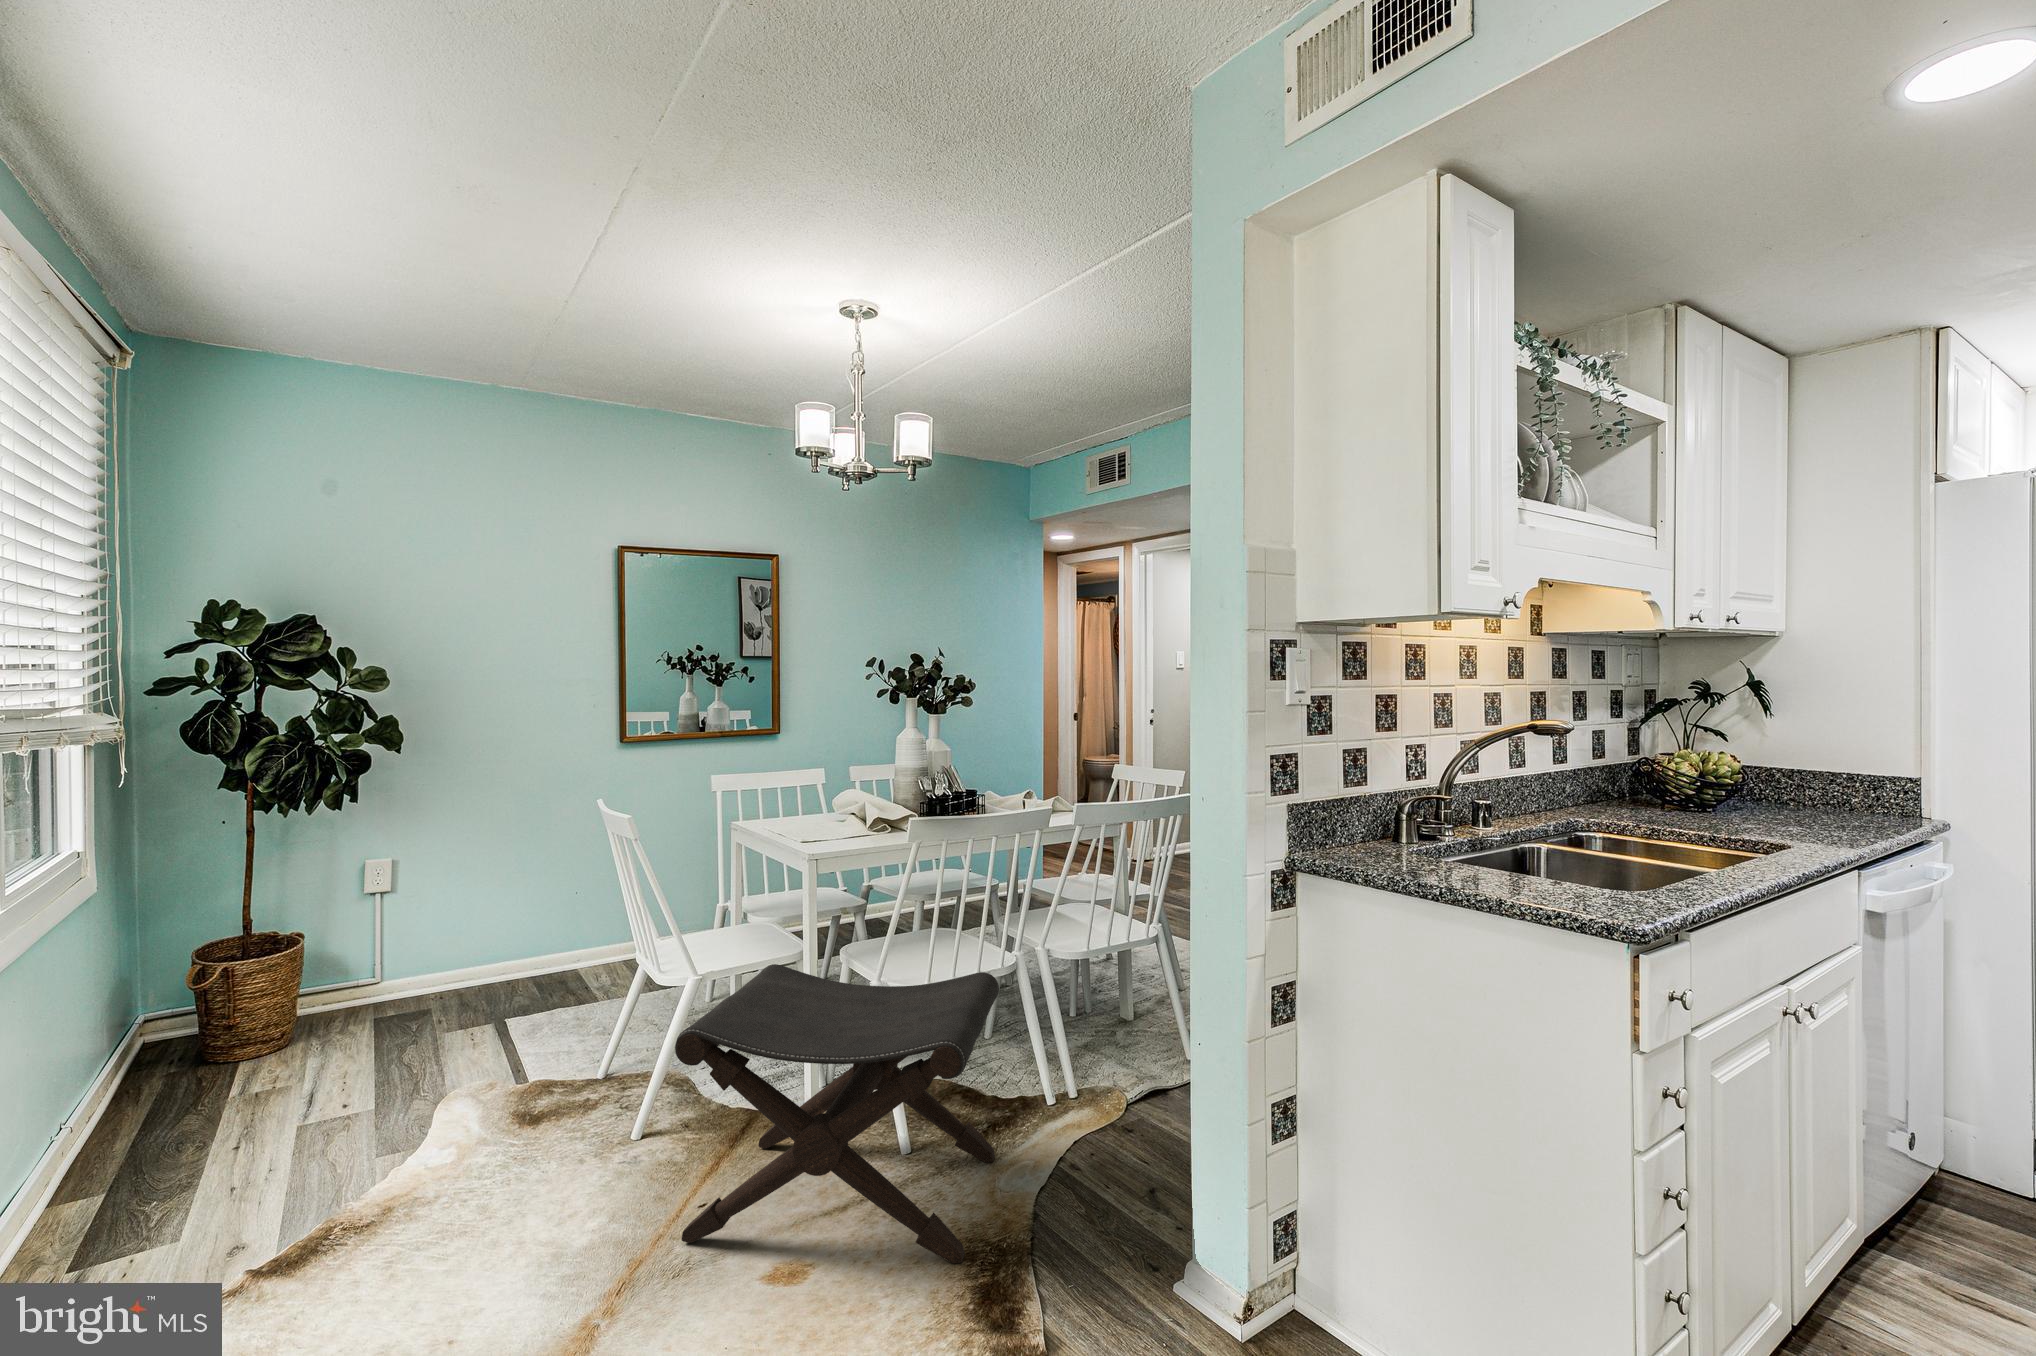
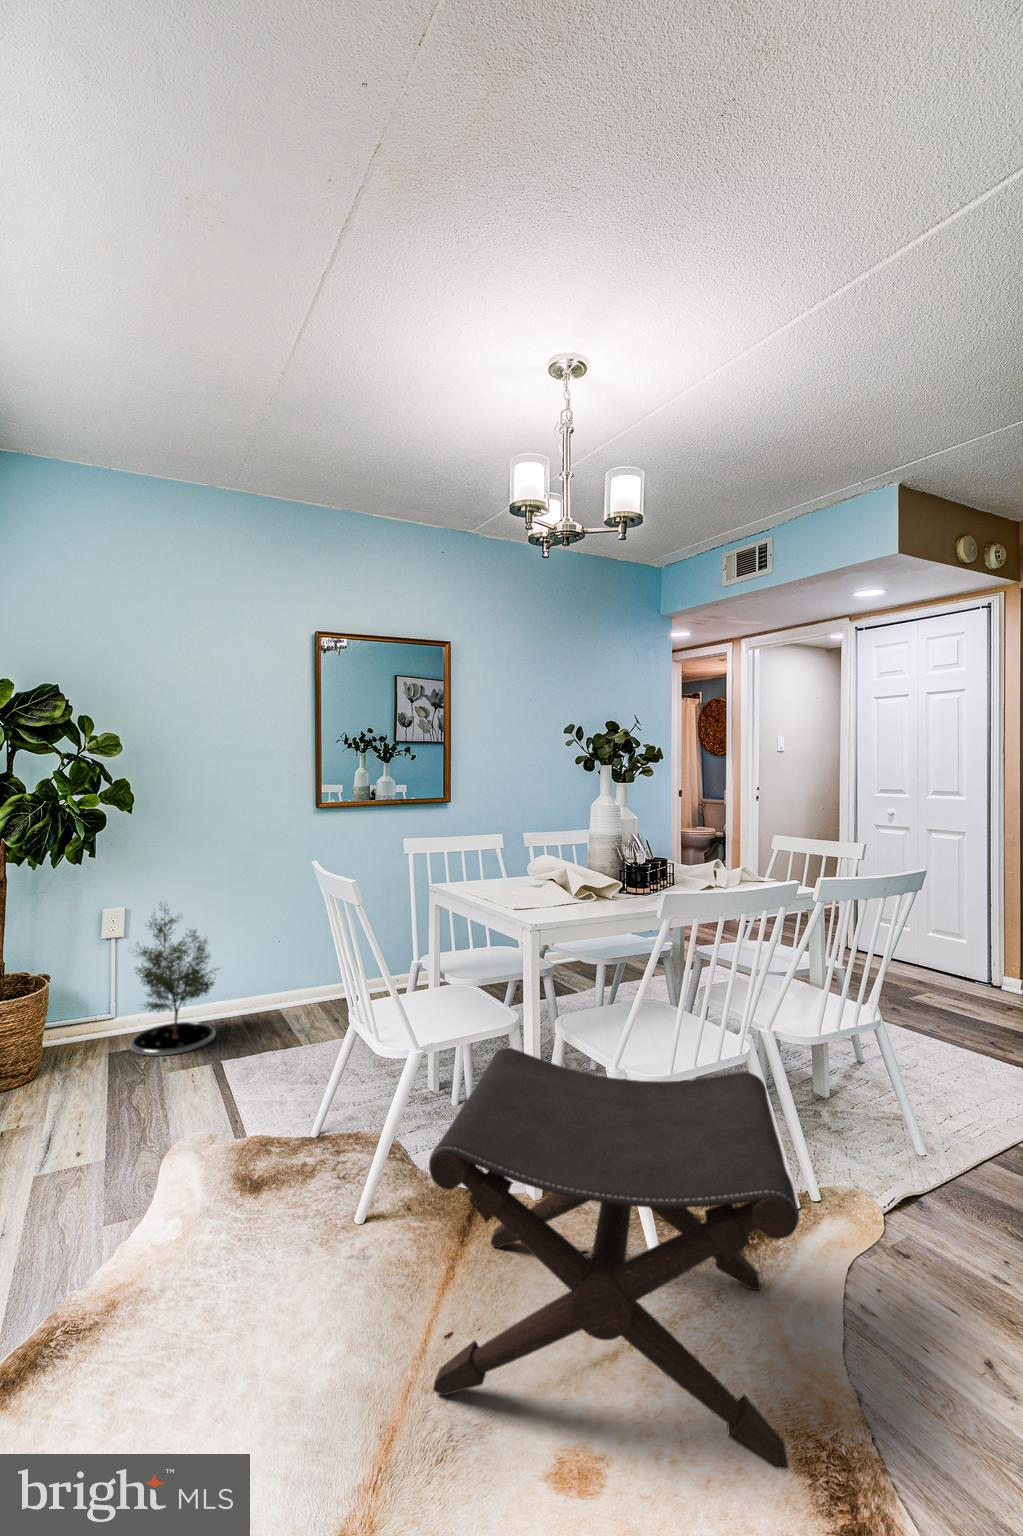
potted tree: none [393,850,505,1018] -> present [130,903,217,1056]

